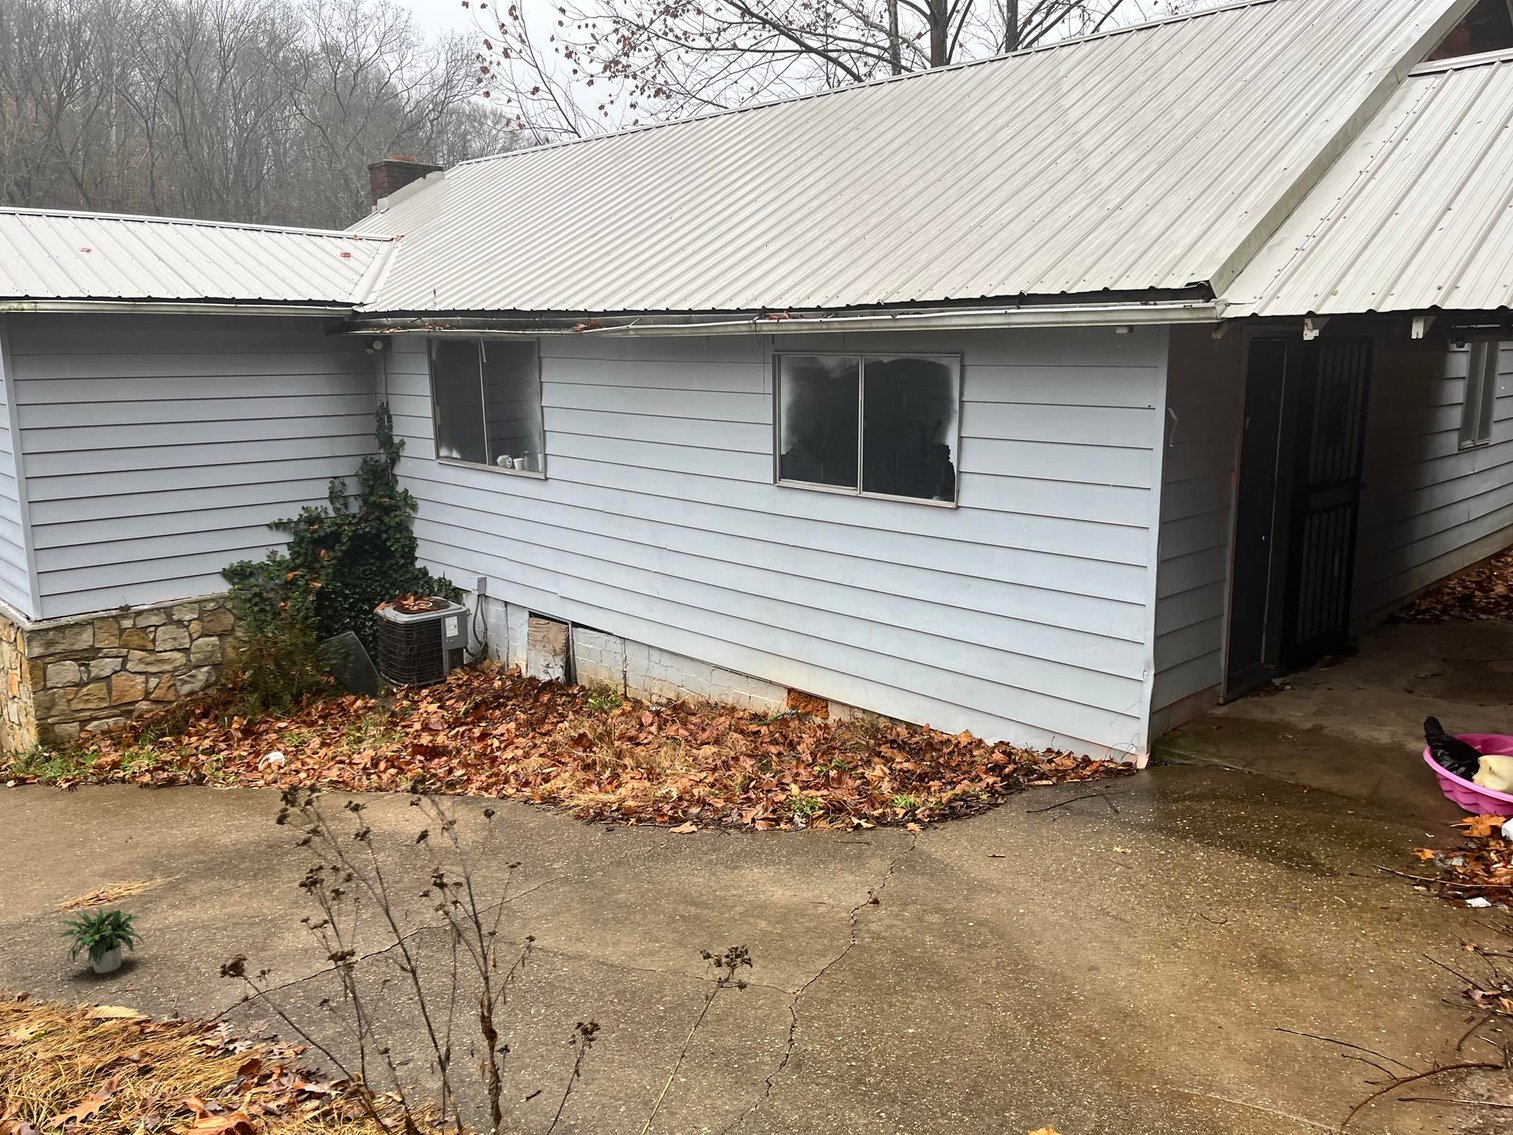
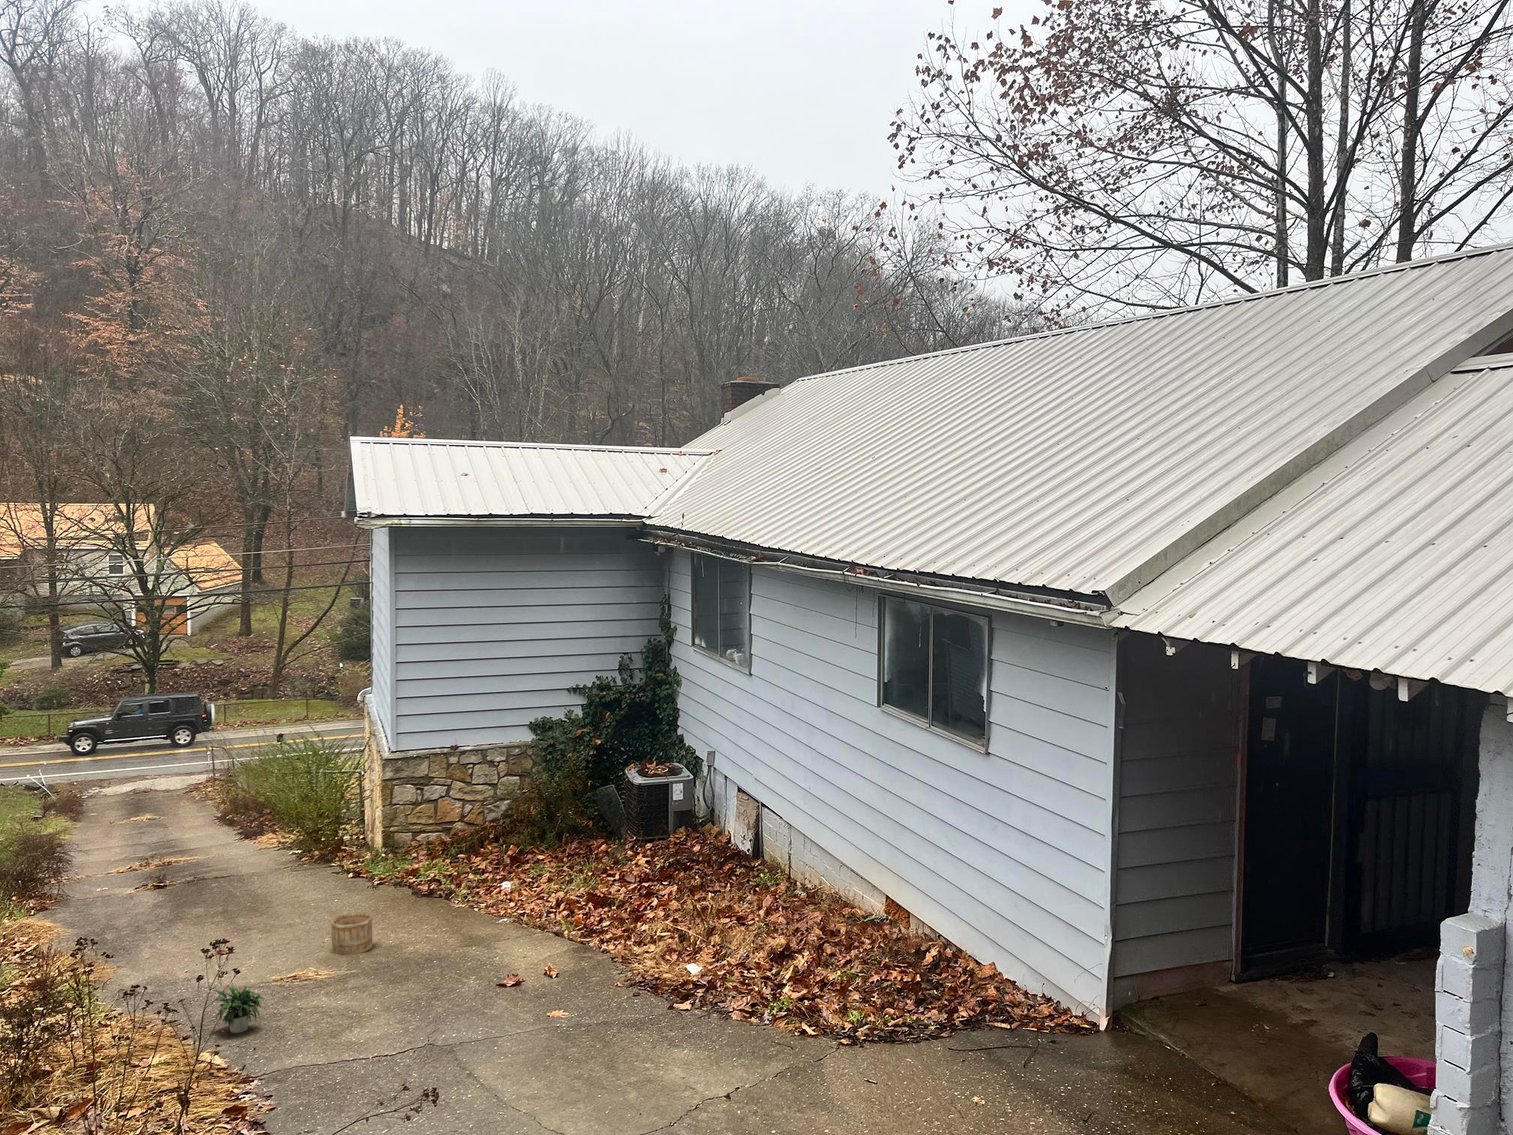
wooden bucket: none [100,807,167,866] -> present [330,913,373,955]

